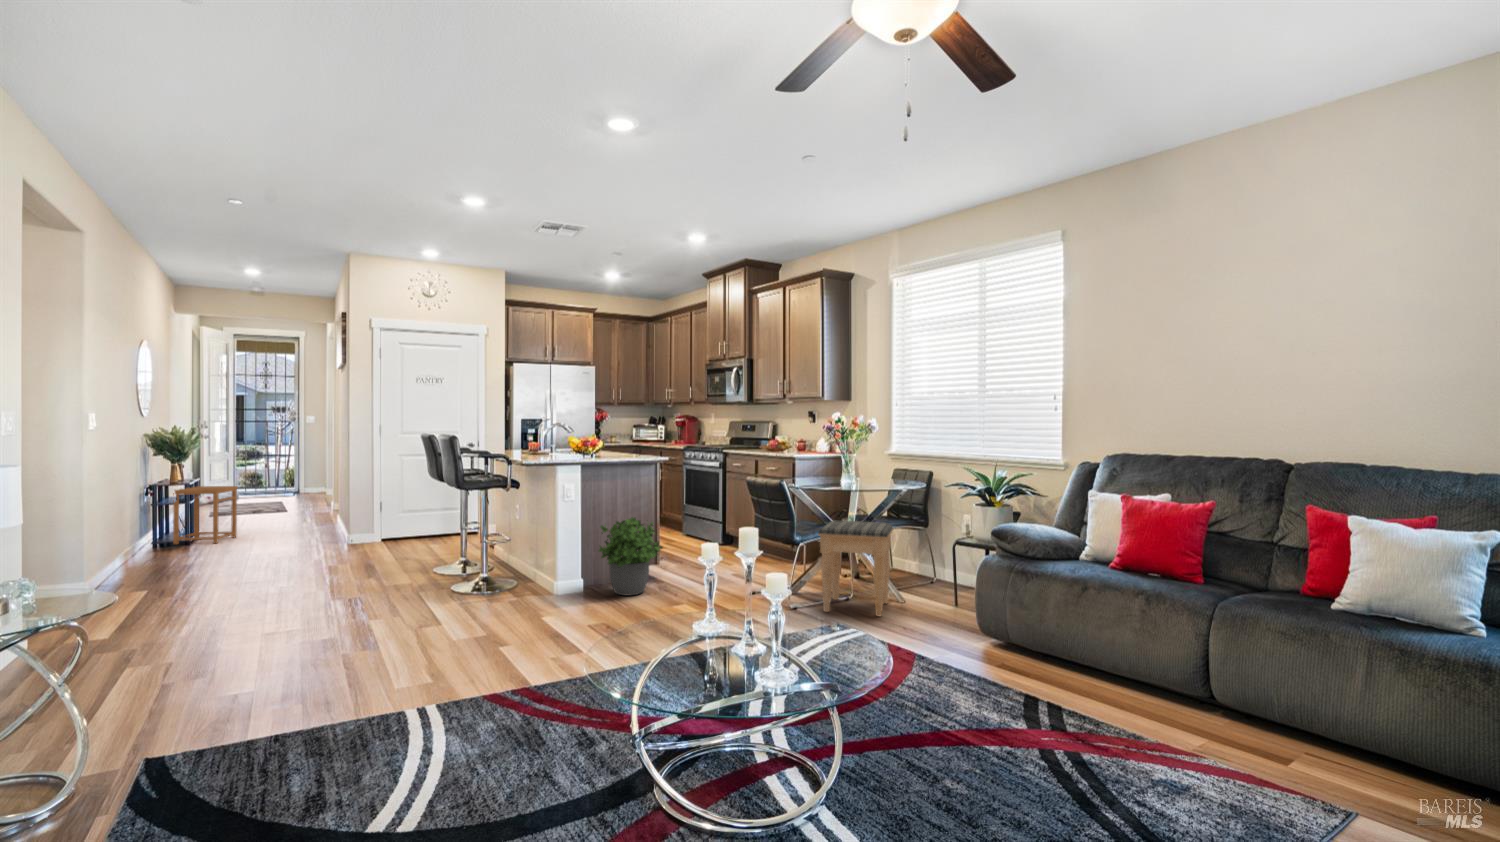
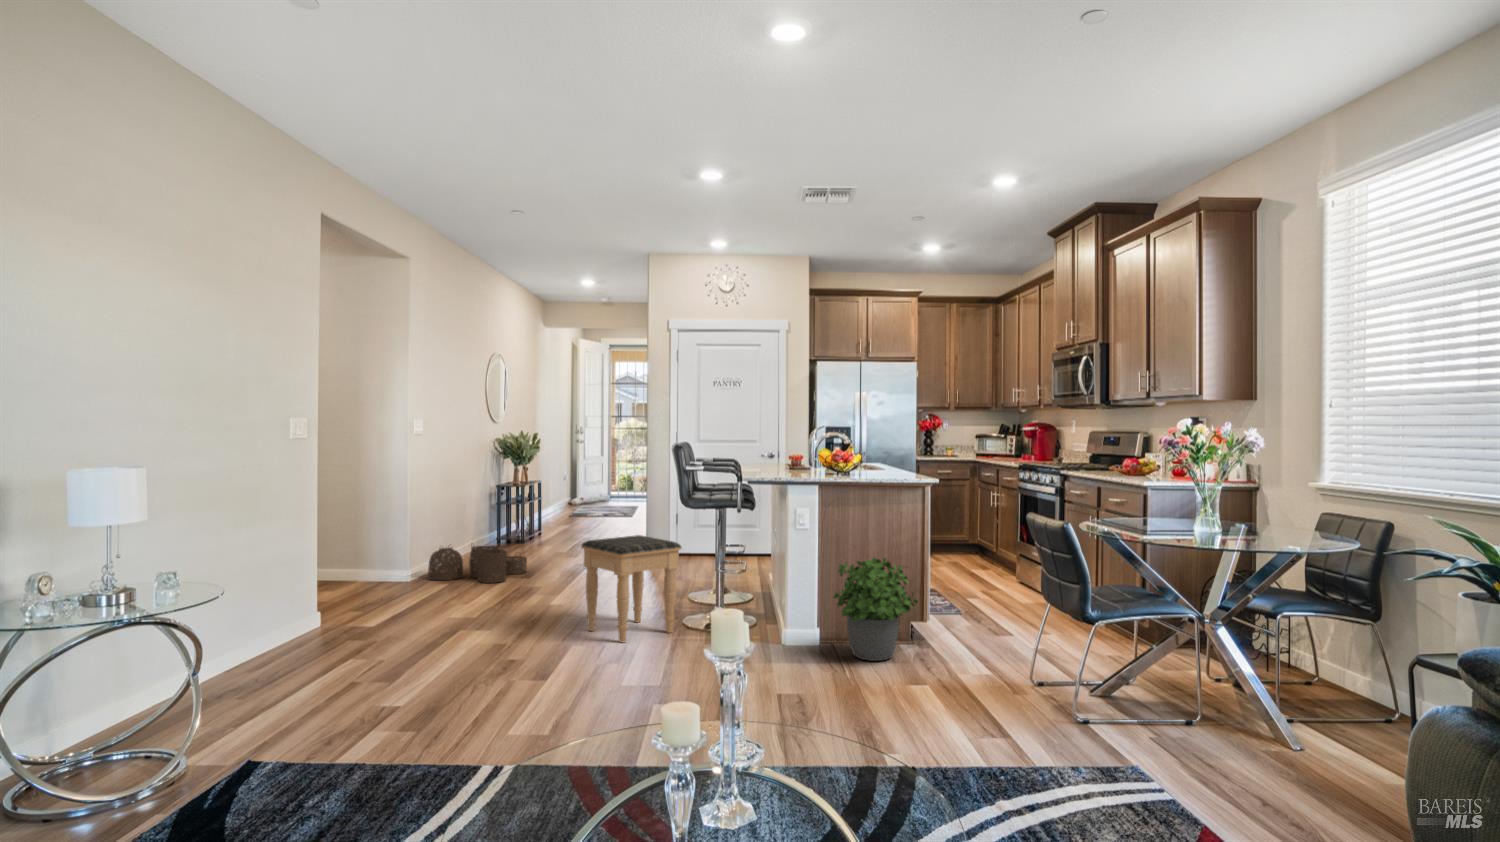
side table: present [173,486,238,544] -> none [514,489,567,545]
footstool: present [818,521,893,616] -> present [581,535,682,642]
woven basket: none [104,541,228,587] -> present [428,545,527,583]

